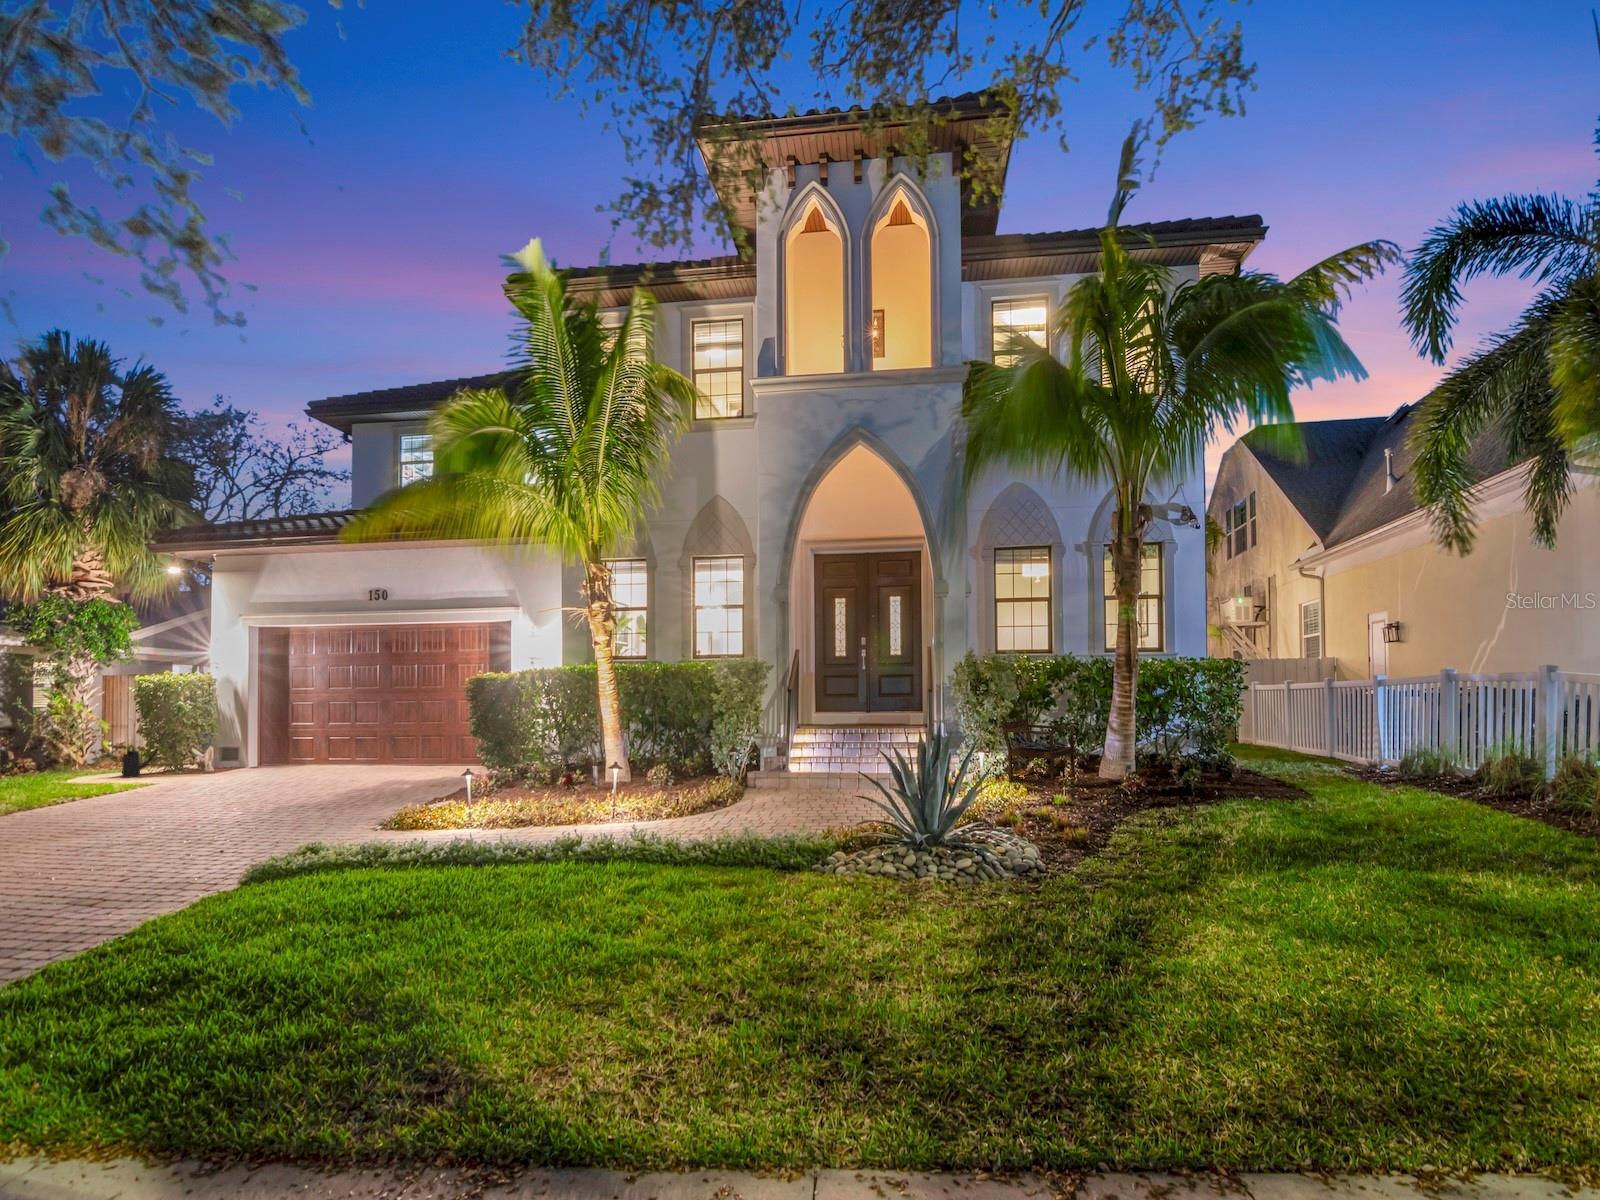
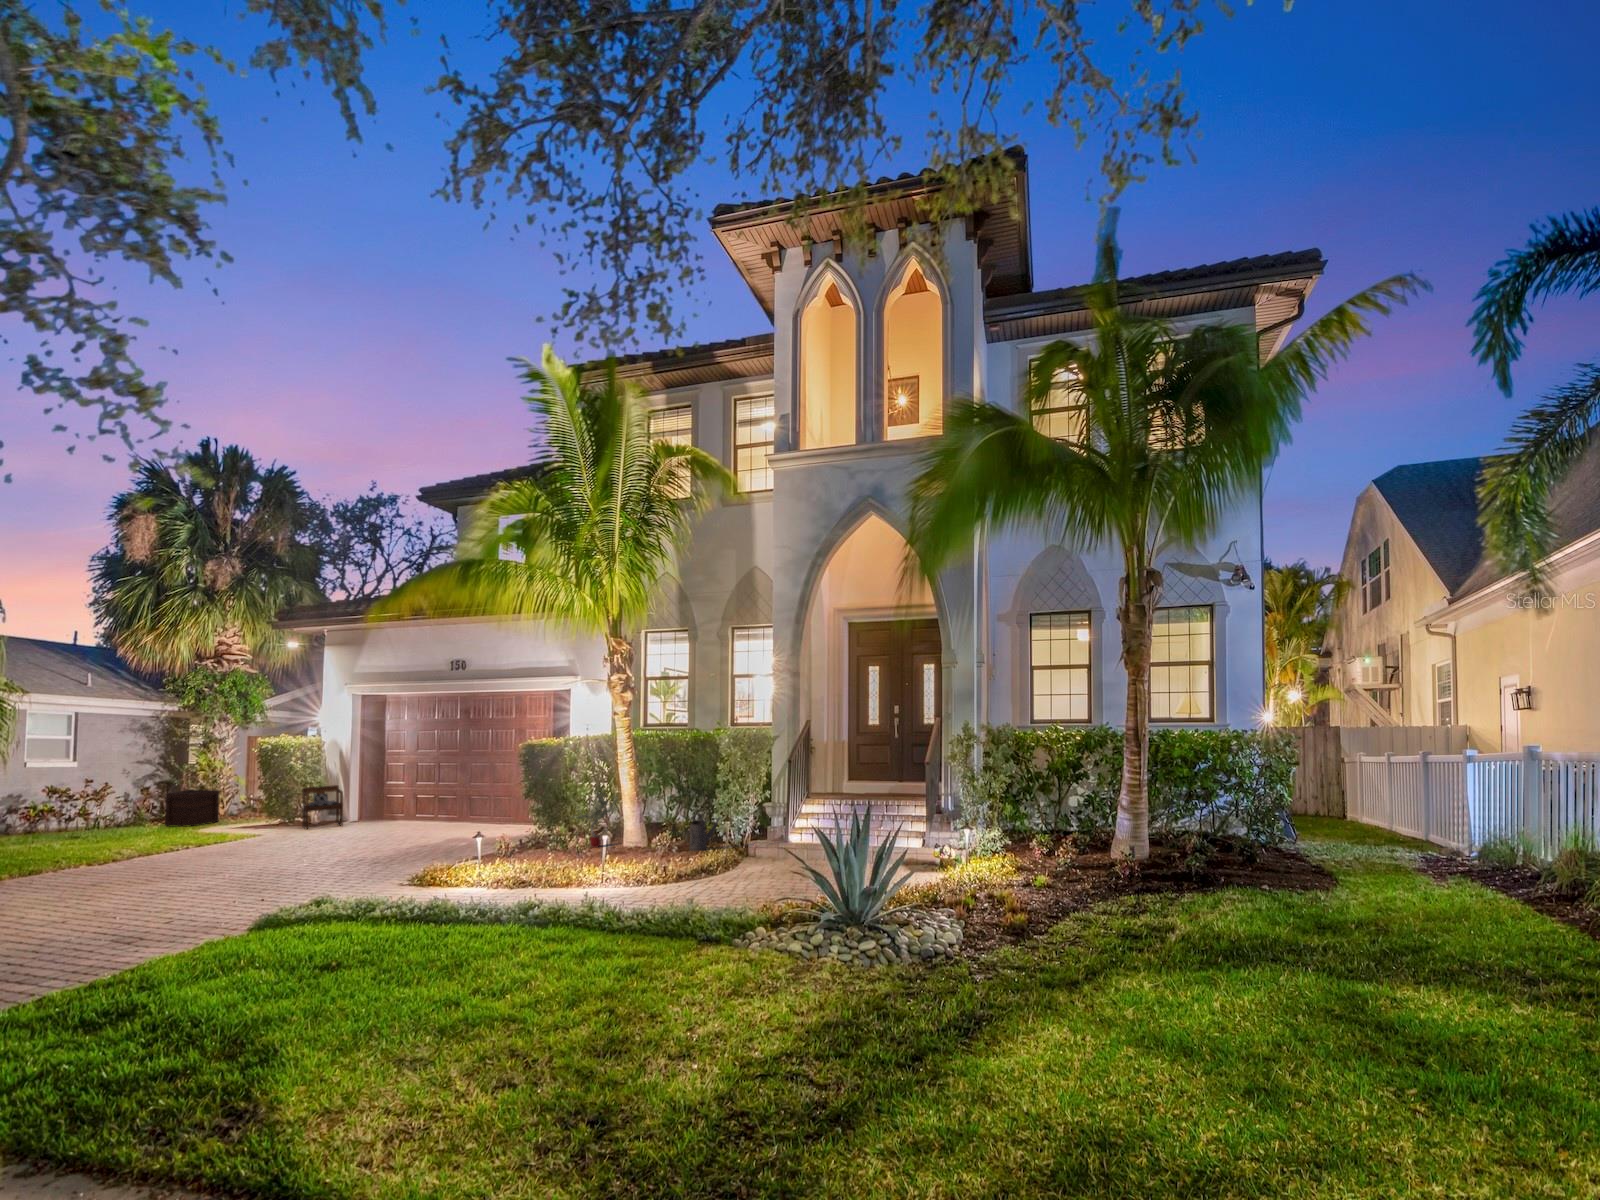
armchair: present [1001,719,1075,787] -> present [302,785,343,830]
wooden crate: none [16,735,83,777] -> present [165,790,220,826]
watering can: present [120,745,157,778] -> present [686,814,721,851]

